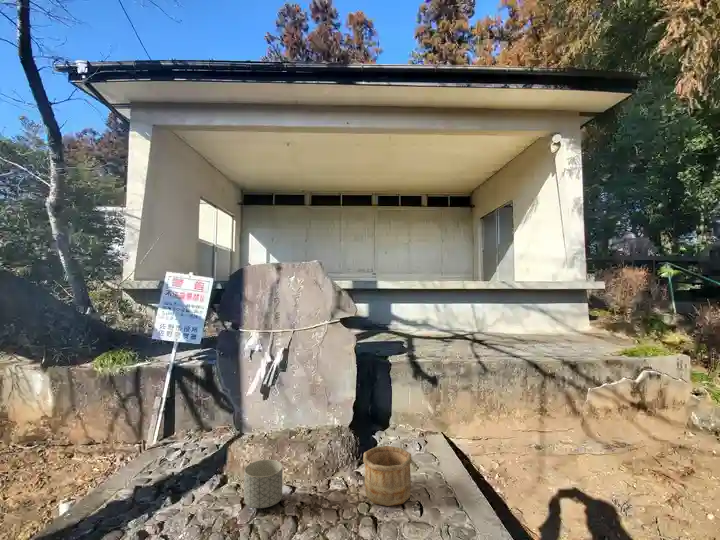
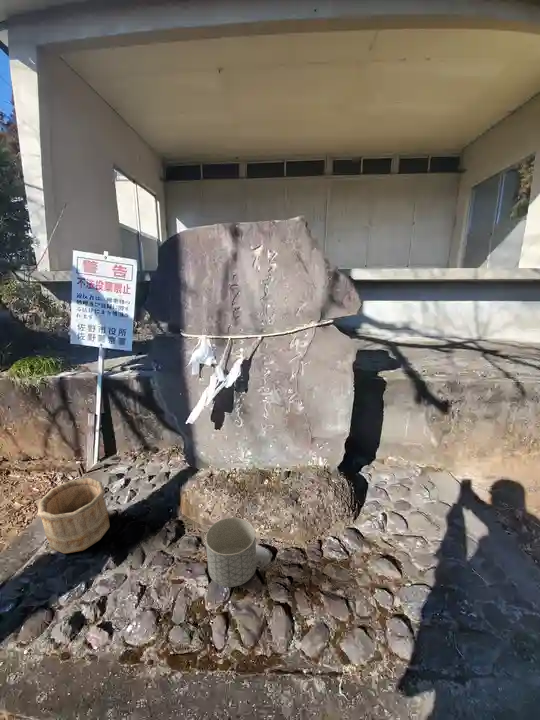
wooden bucket: present [363,446,412,506] -> present [38,478,110,553]

